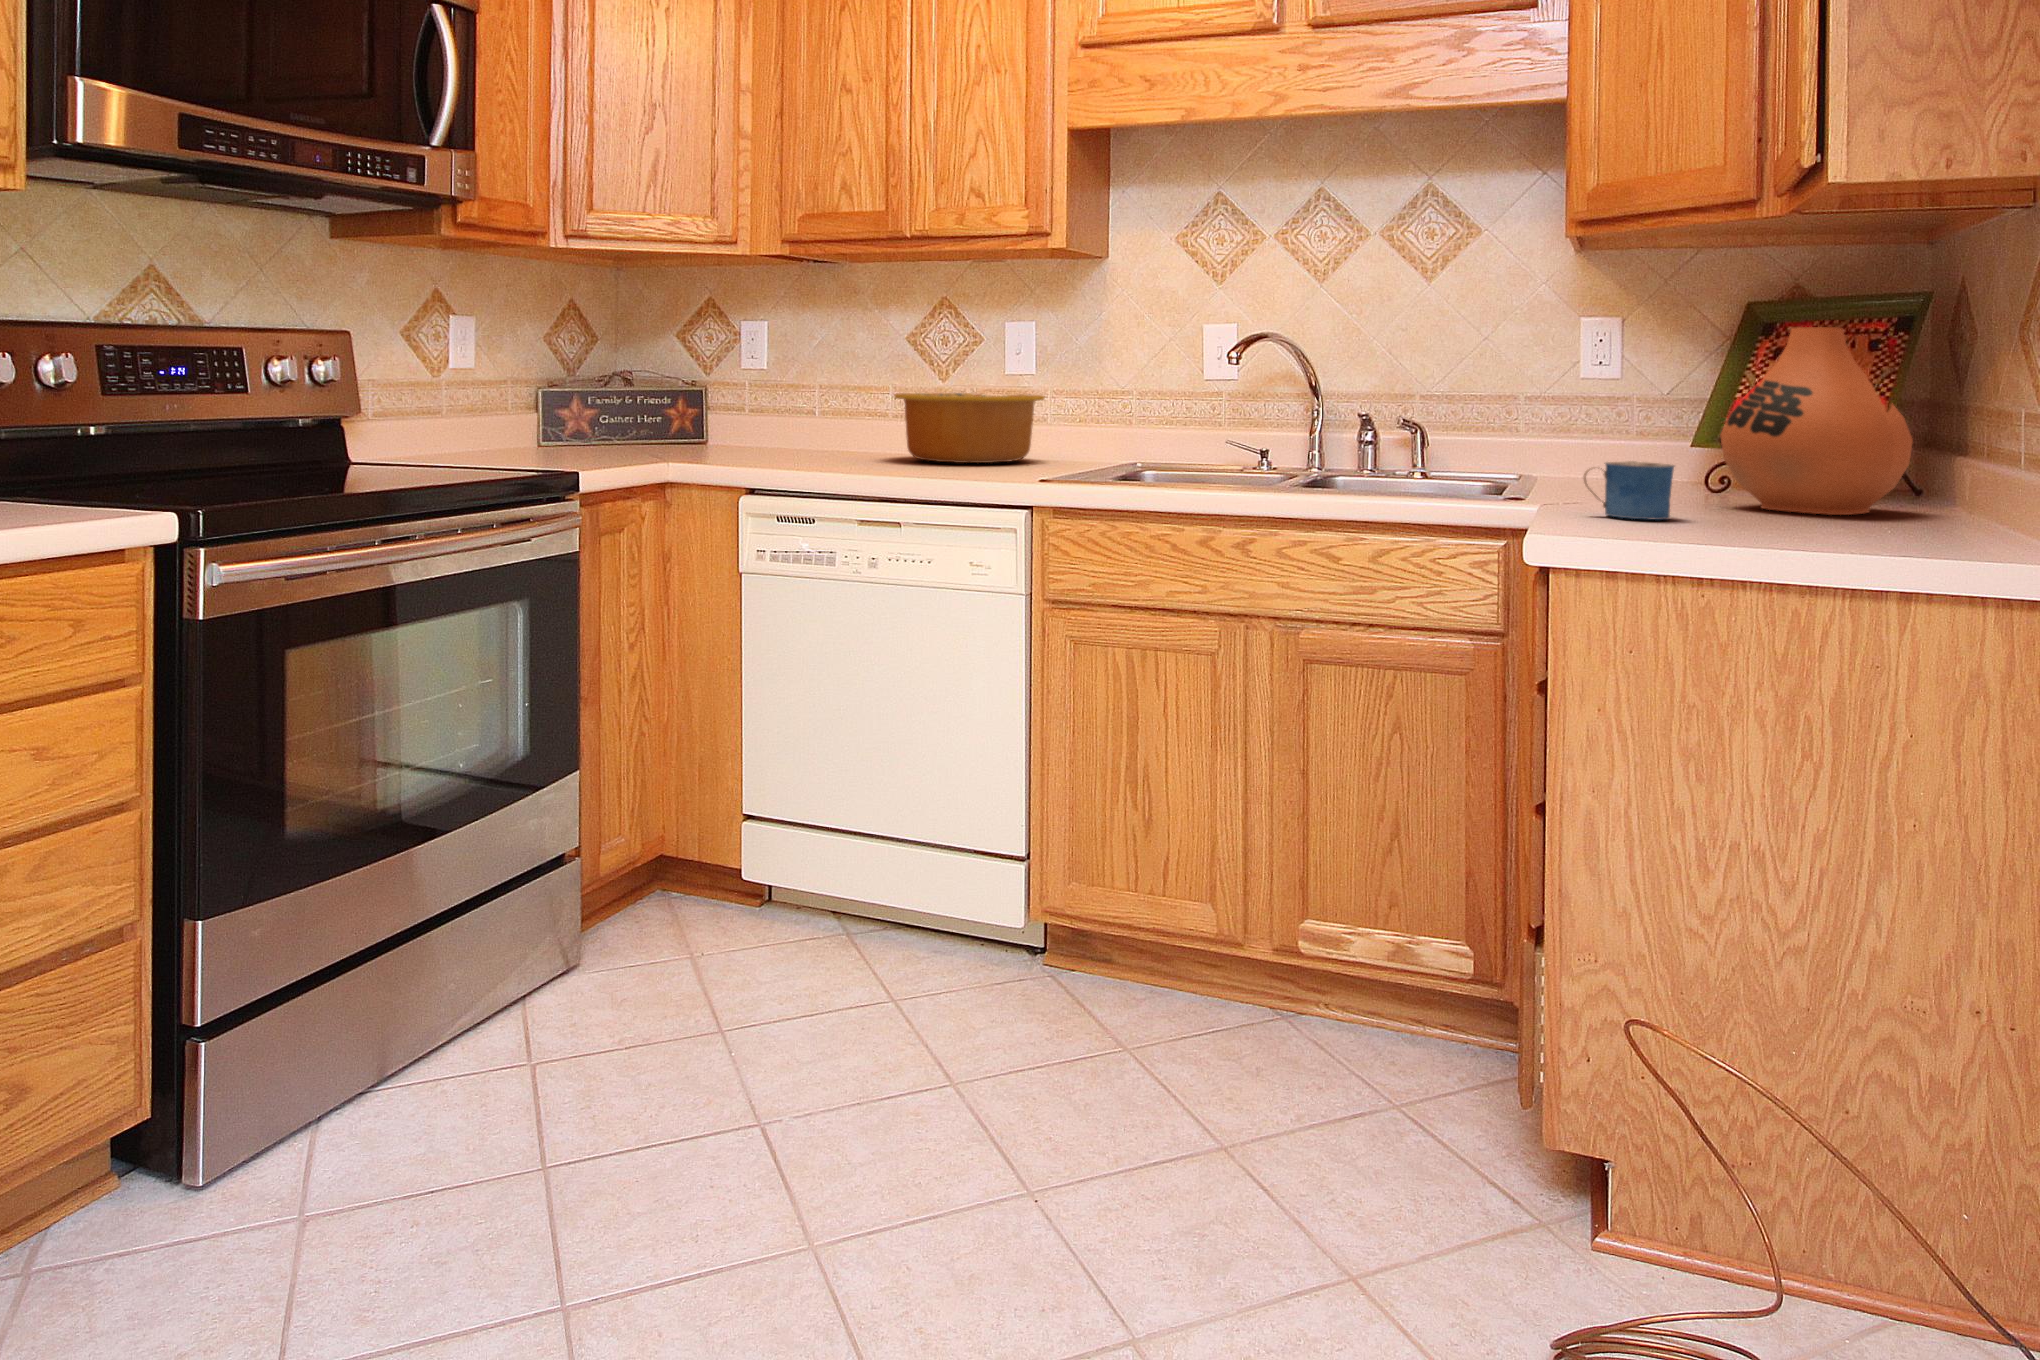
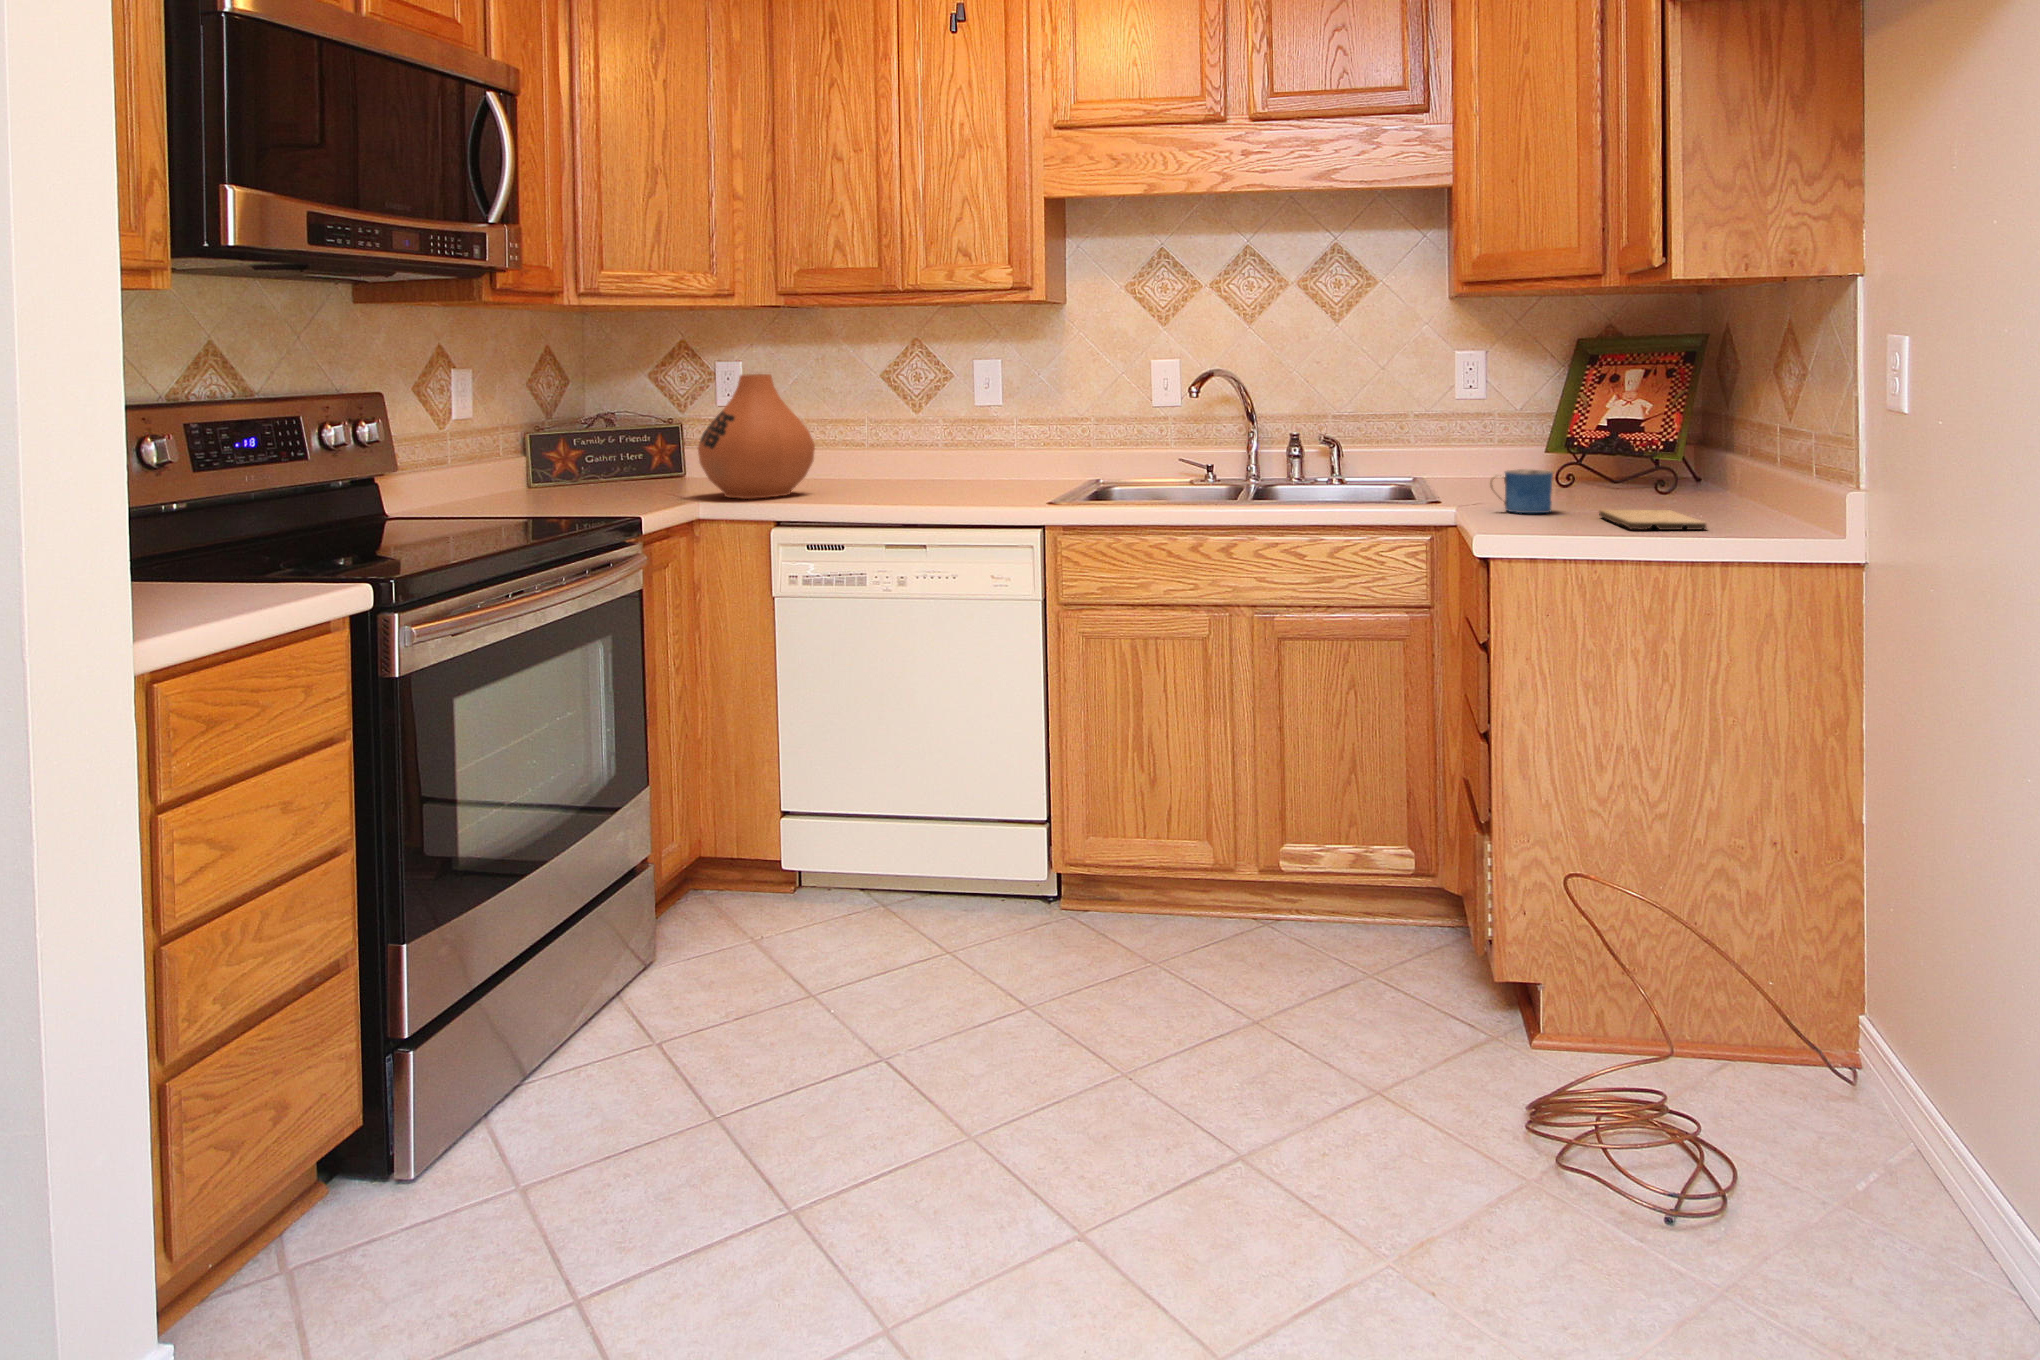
vase: present [1721,327,1913,515] -> present [698,374,815,499]
bowl: present [894,393,1045,463] -> none [886,421,1019,485]
cutting board: none [1734,518,1888,549] -> present [1599,510,1707,530]

